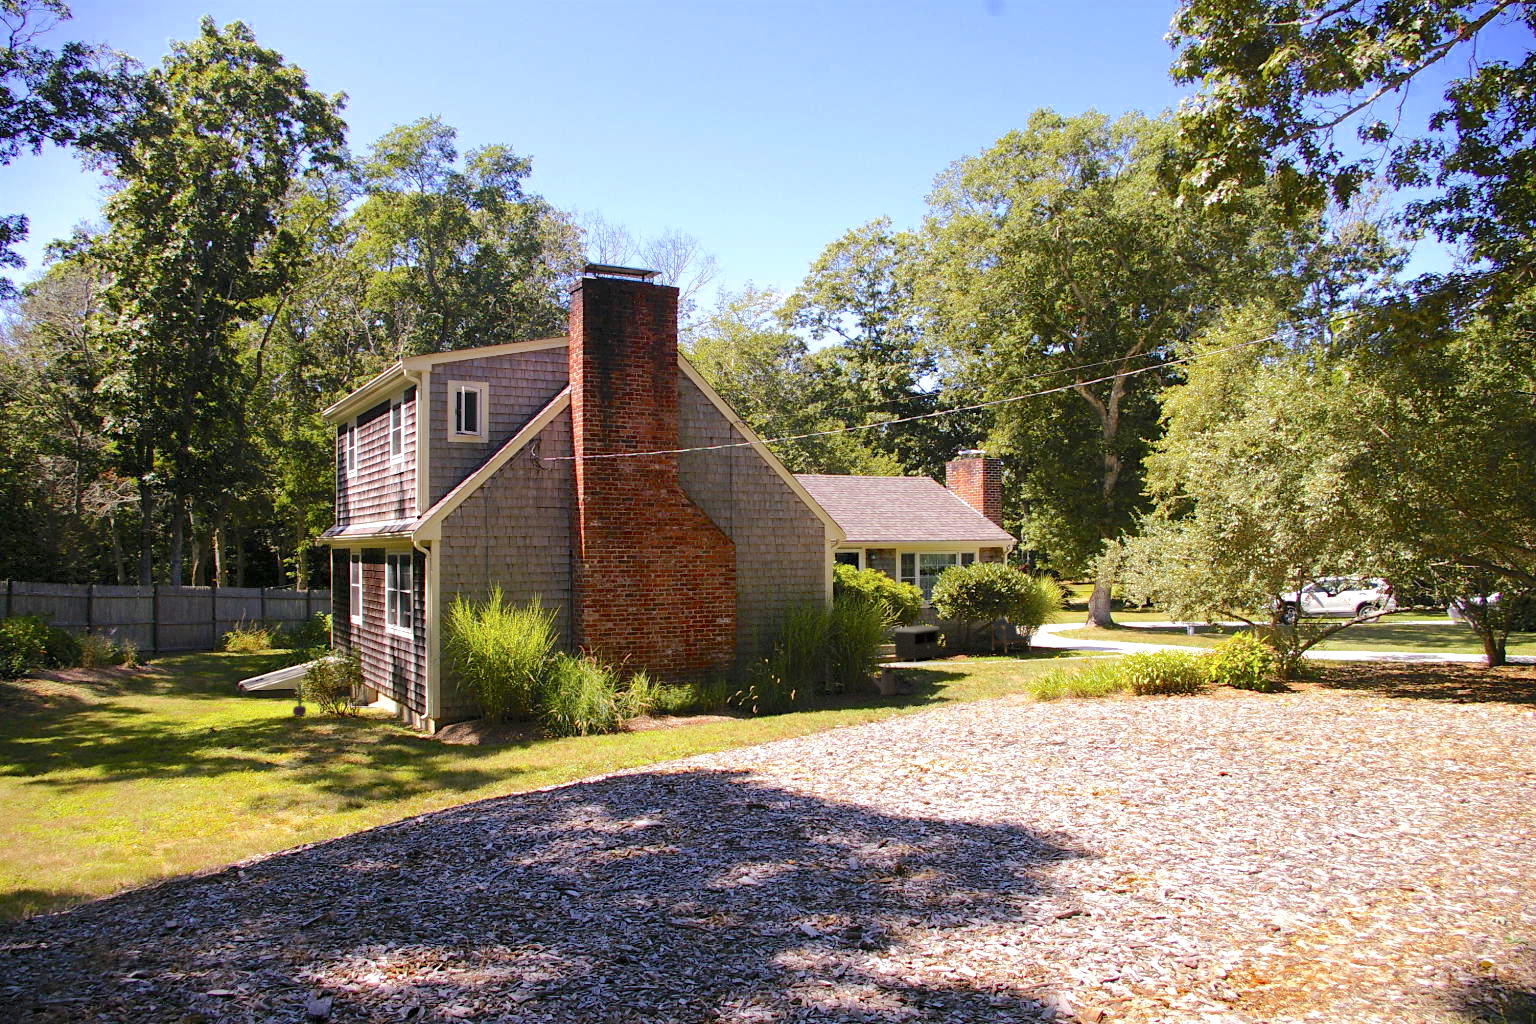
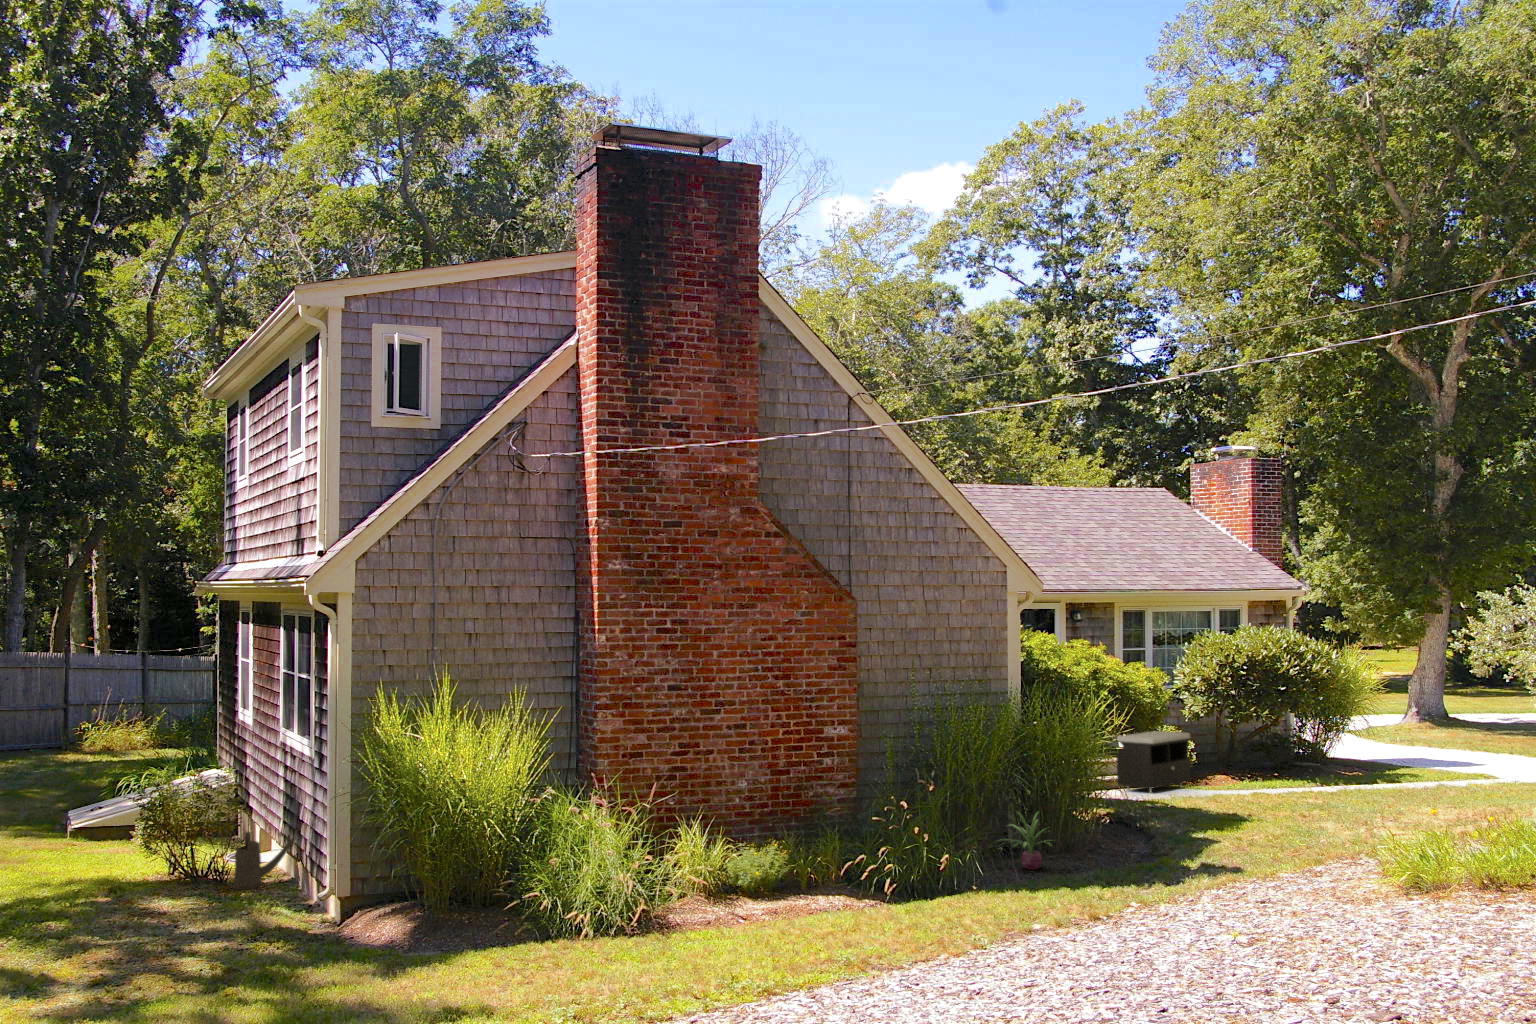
lounge chair: present [992,619,1031,651] -> none [1273,713,1345,777]
watering can: present [866,664,898,695] -> present [233,832,295,890]
decorative plant: present [293,683,306,717] -> present [1013,813,1049,870]

